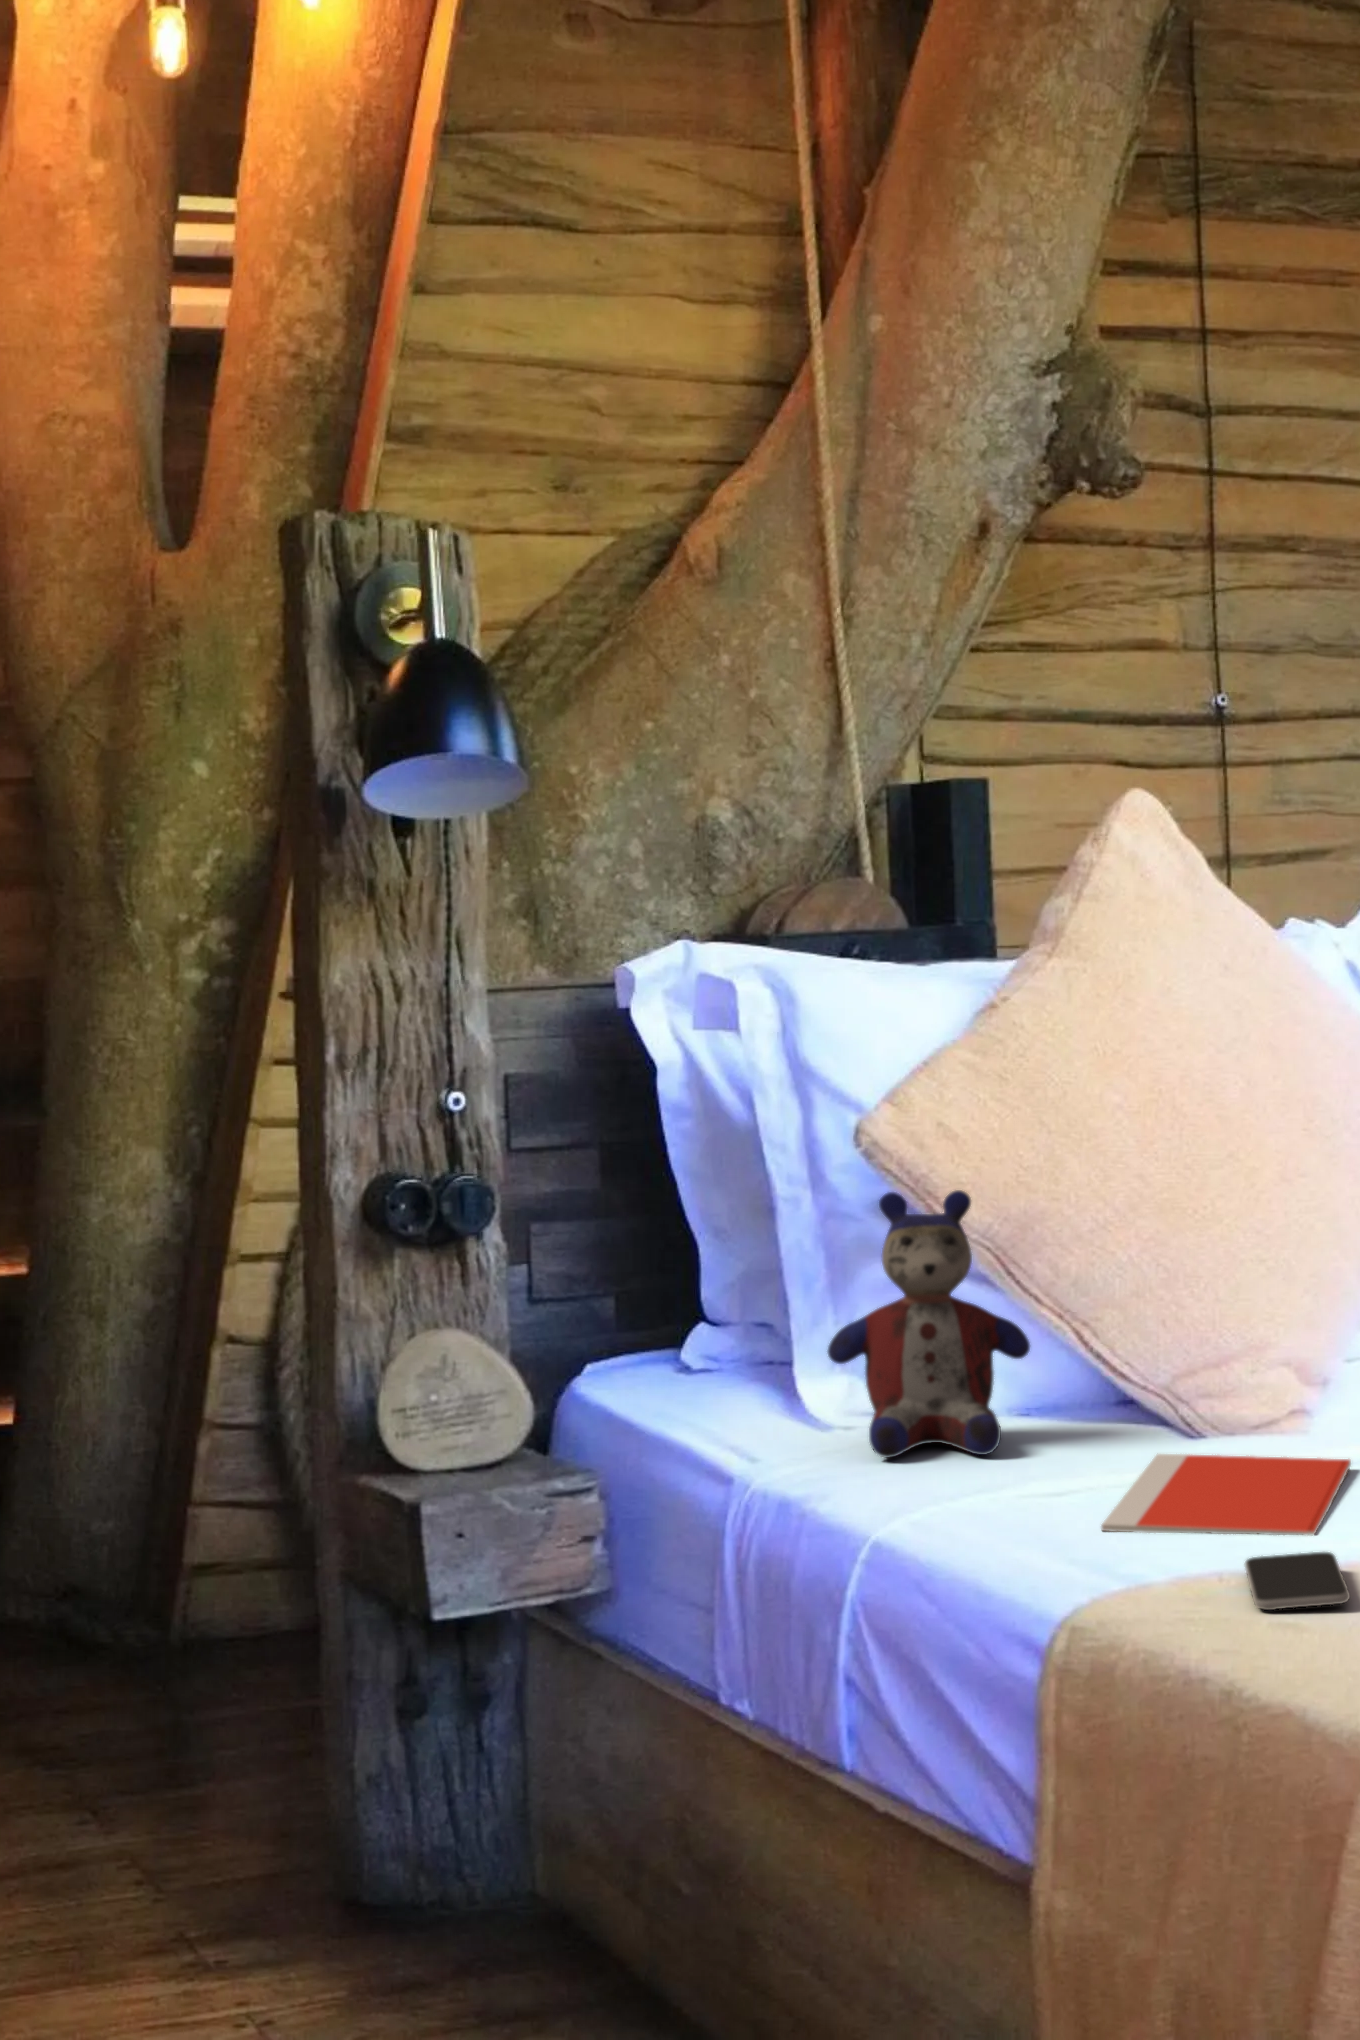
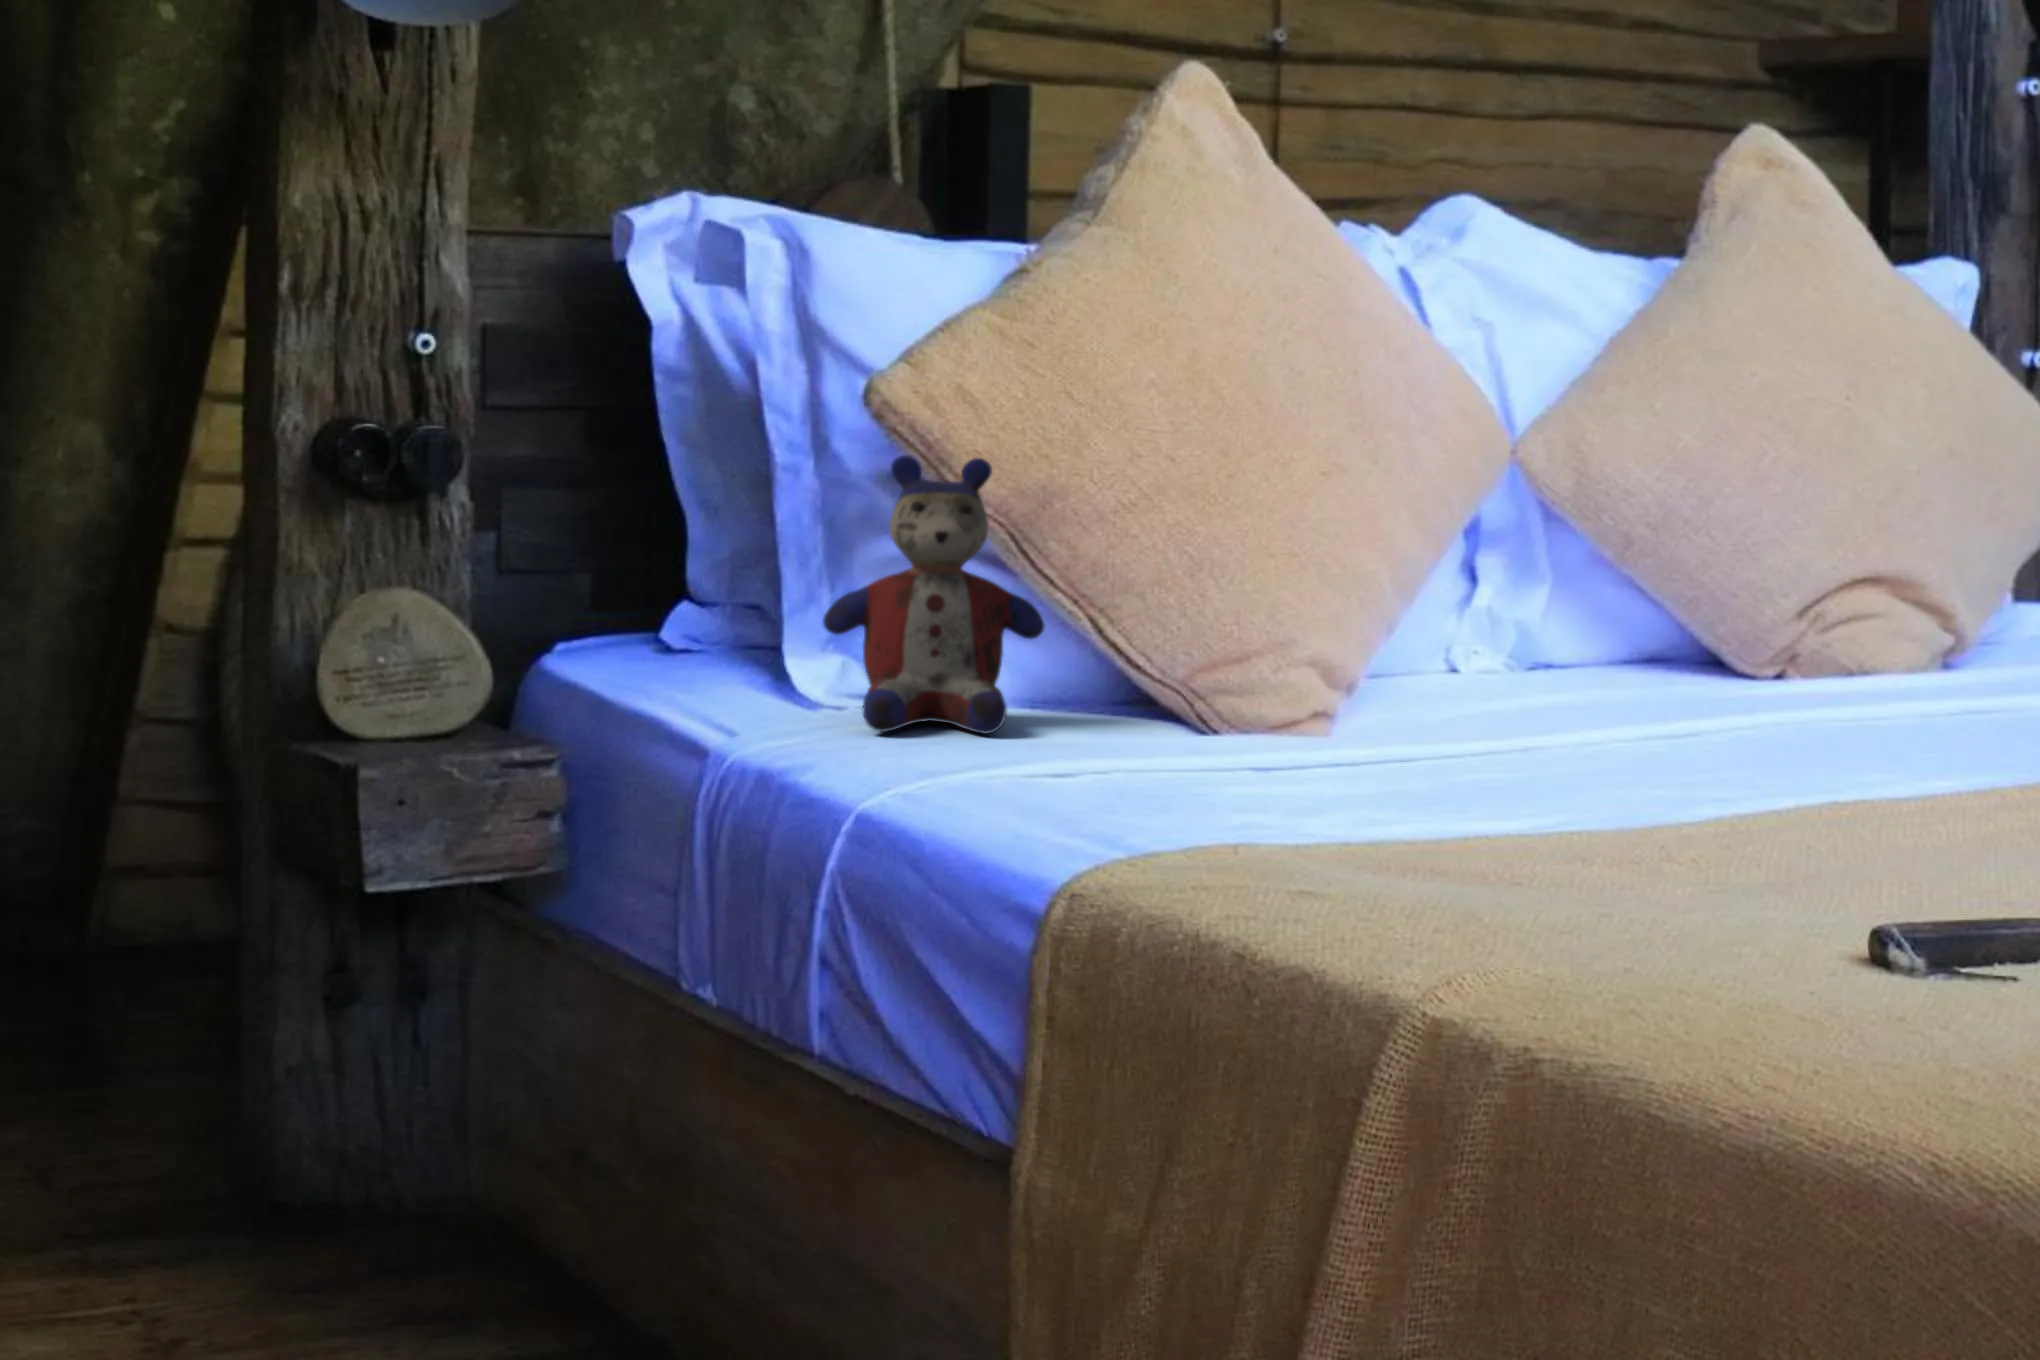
notebook: present [1102,1454,1351,1536] -> none [1111,737,1376,817]
smartphone: present [1245,1552,1350,1610] -> none [1264,824,1377,876]

